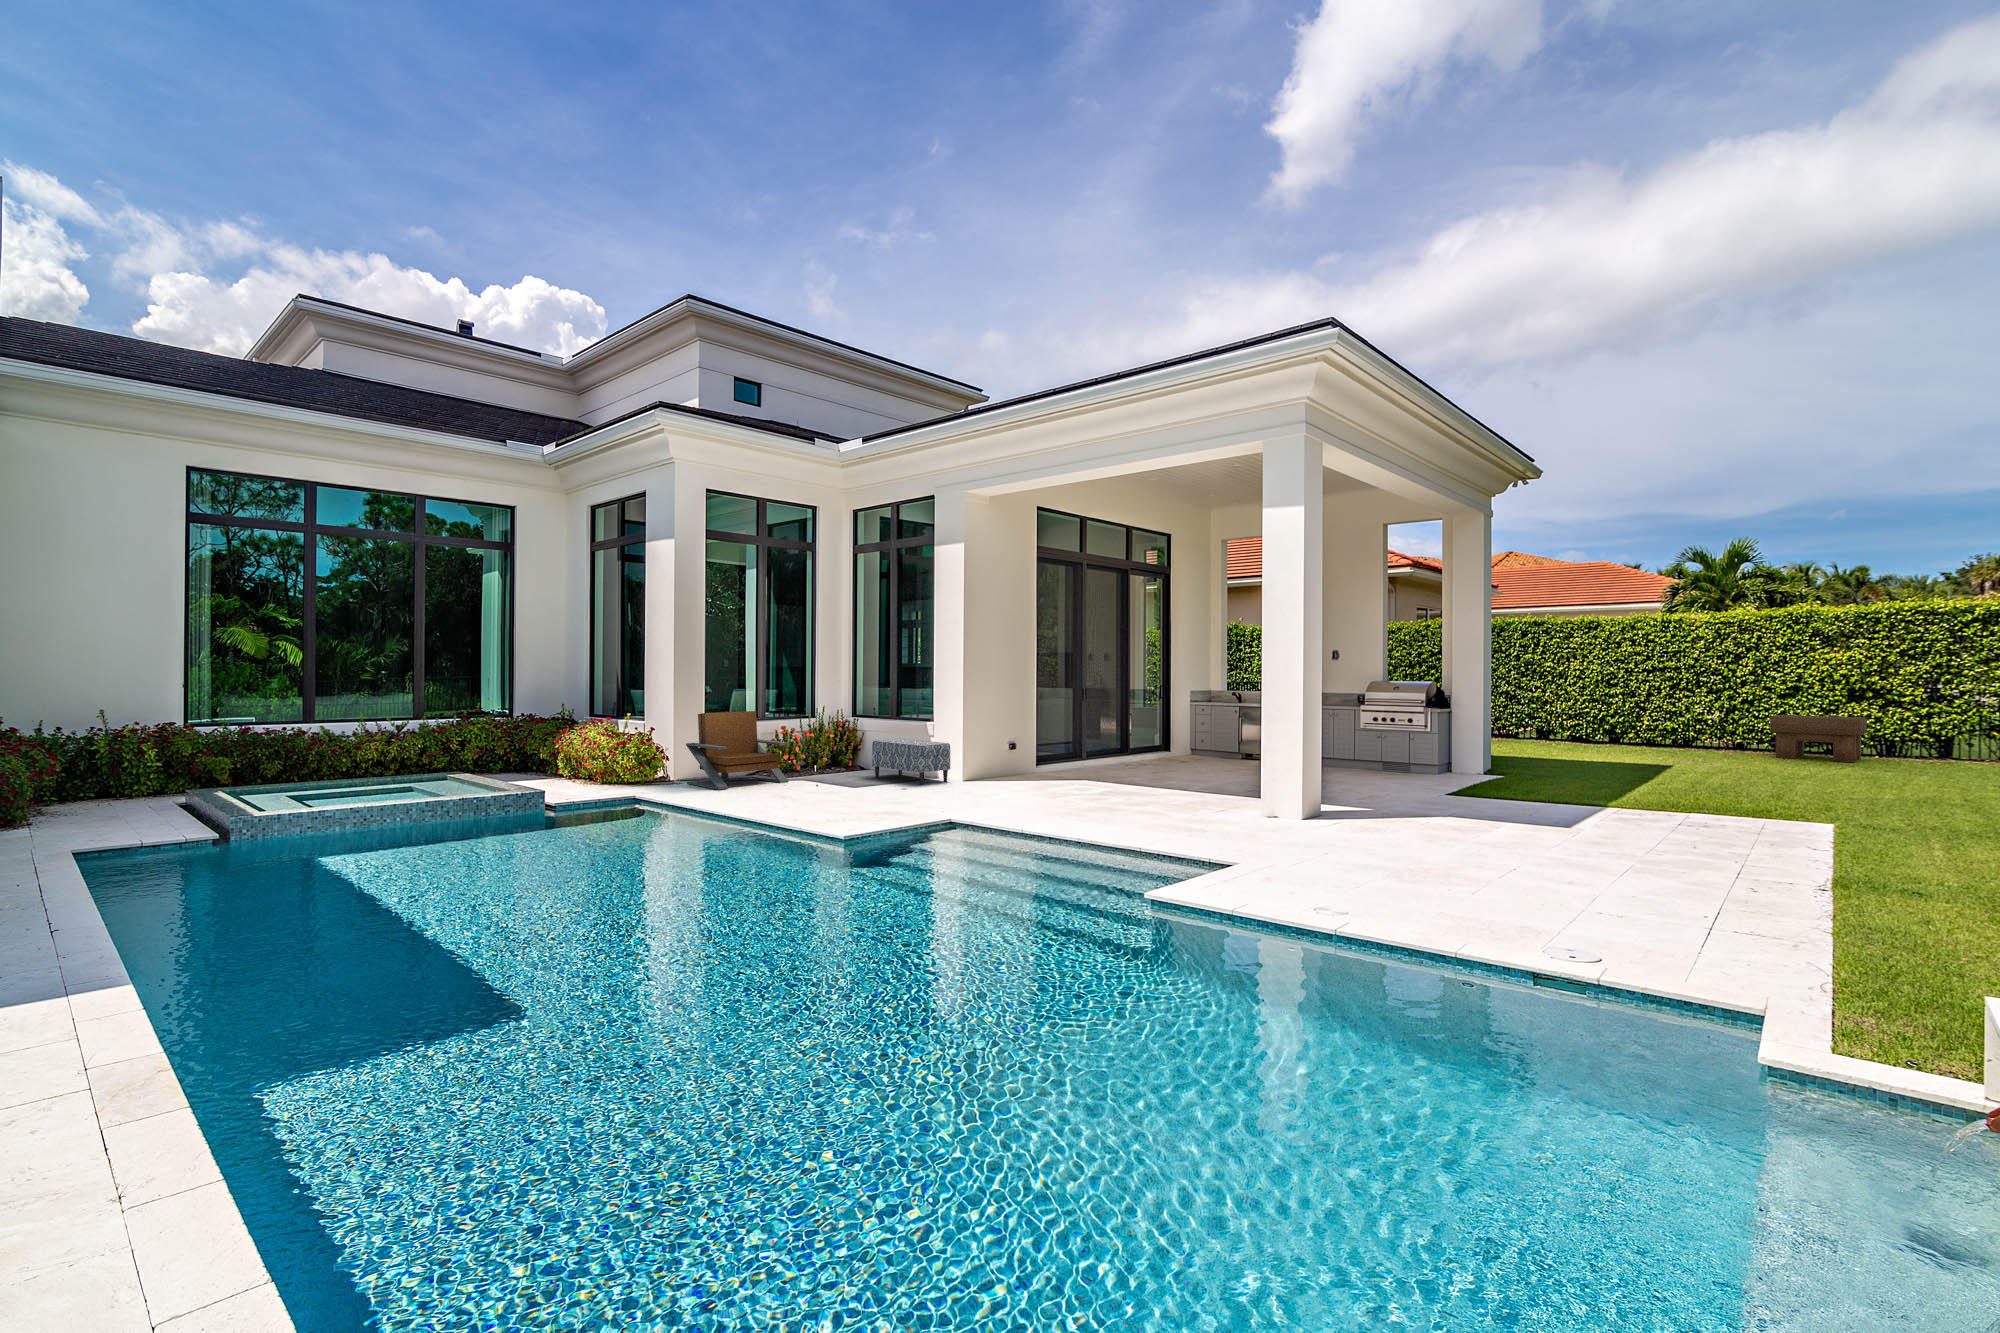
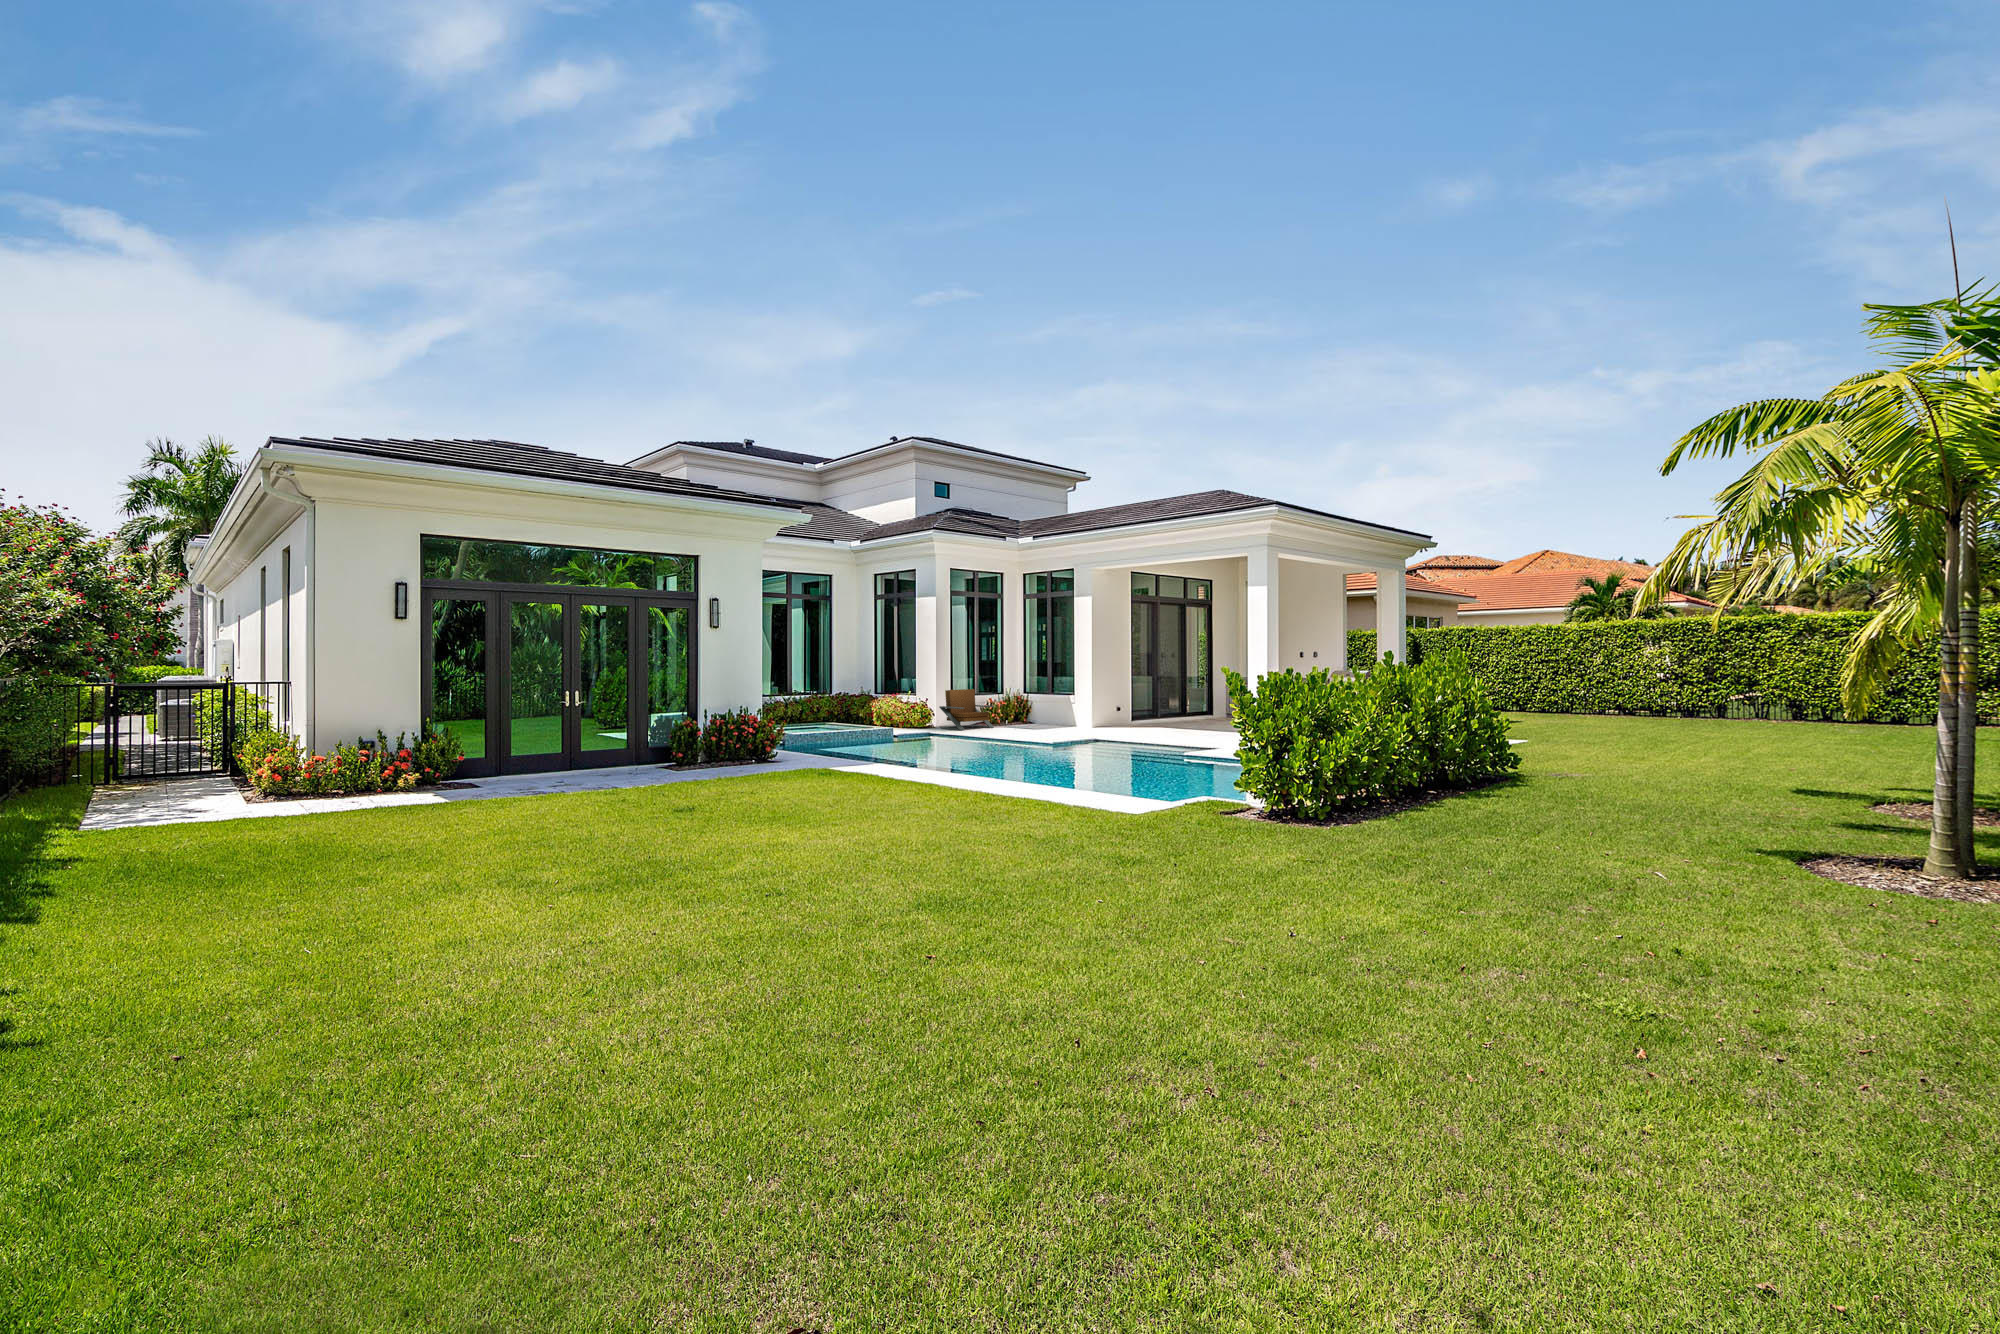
coffee table: present [1770,715,1867,762] -> none [1606,691,1671,720]
bench: present [872,739,950,785] -> none [1038,705,1083,729]

